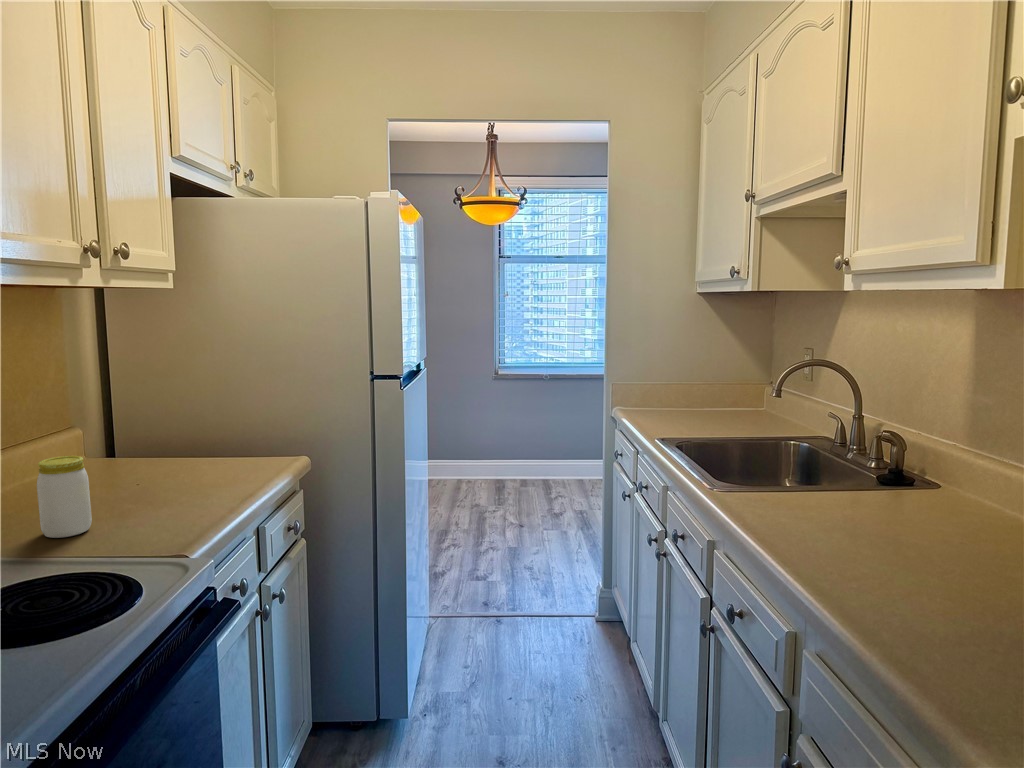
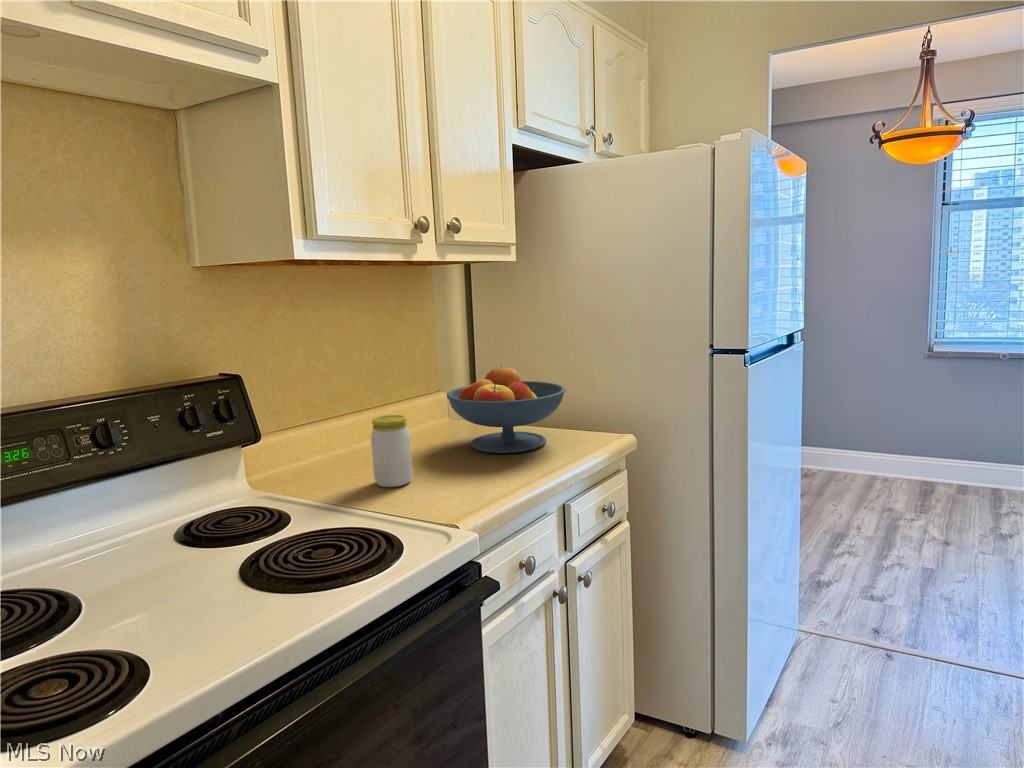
fruit bowl: none [105,398,243,489] -> present [447,366,566,453]

